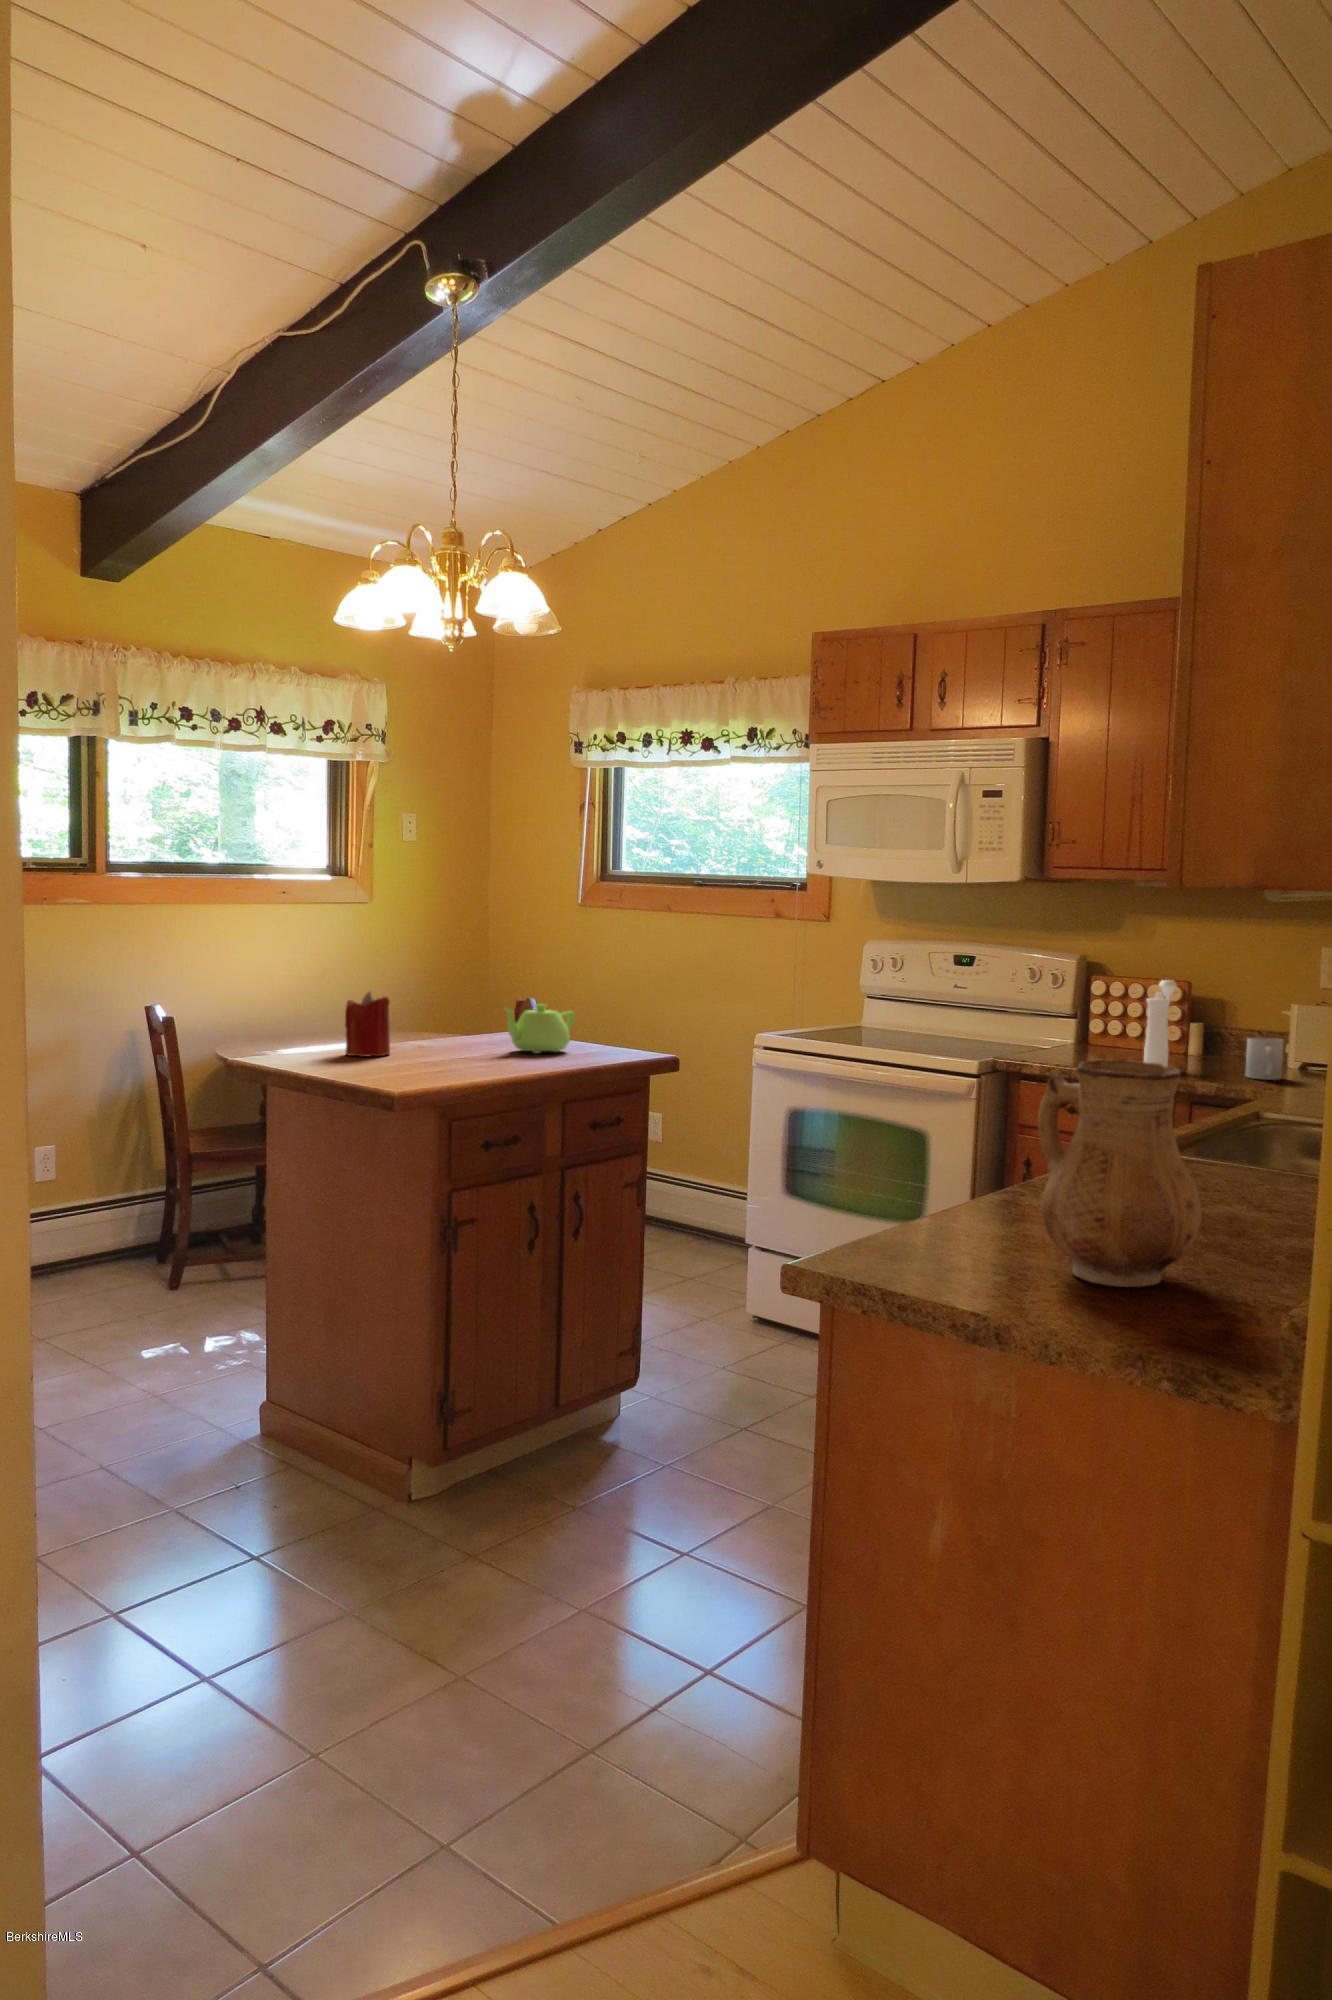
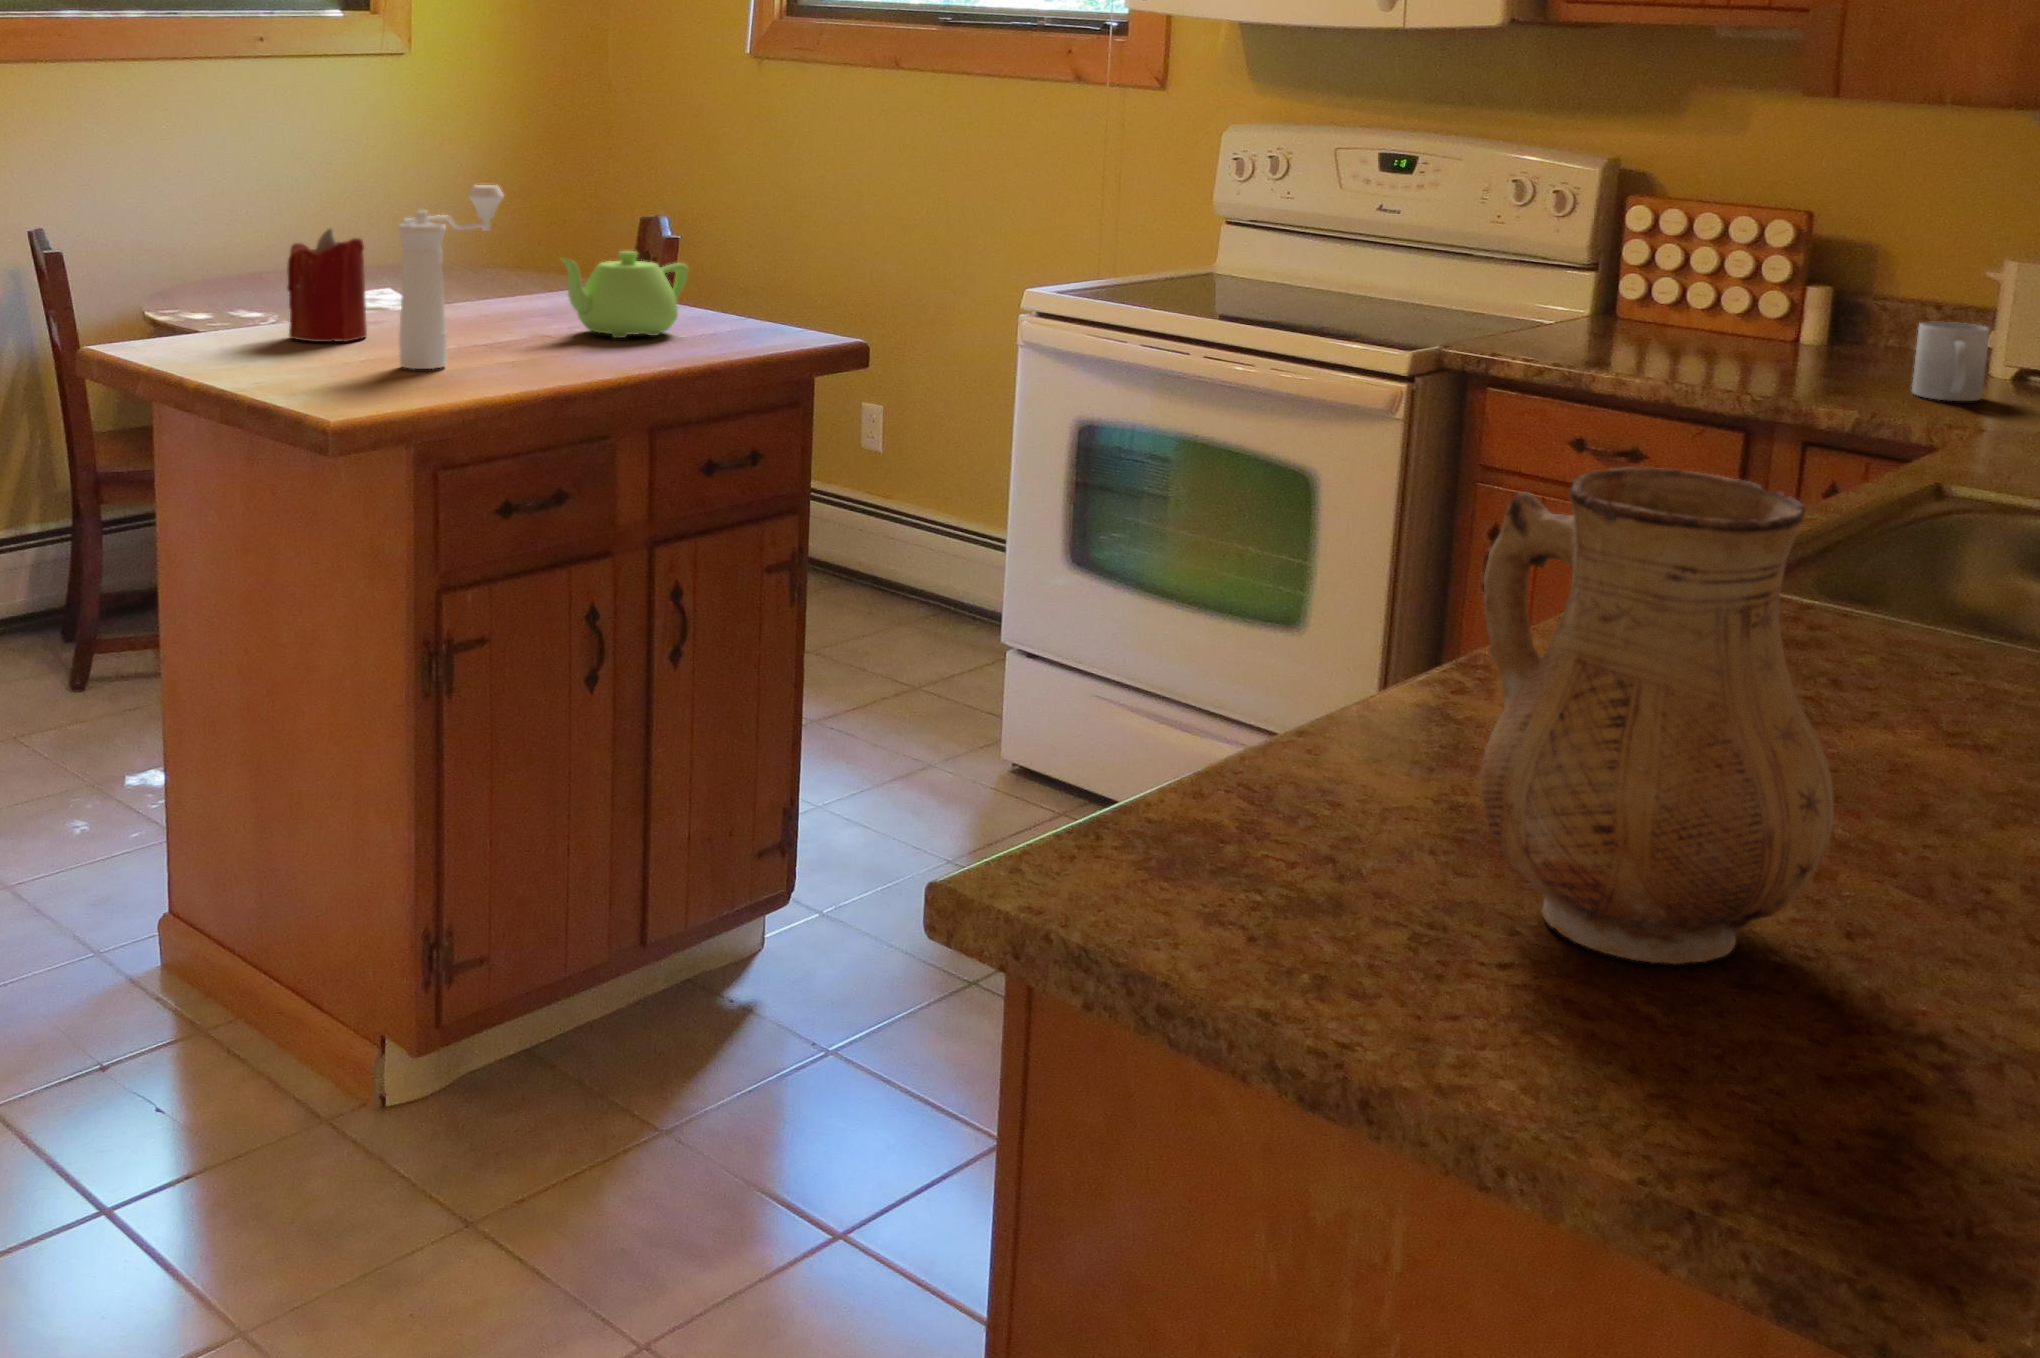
pepper mill: present [1144,980,1176,1068] -> present [398,185,504,369]

